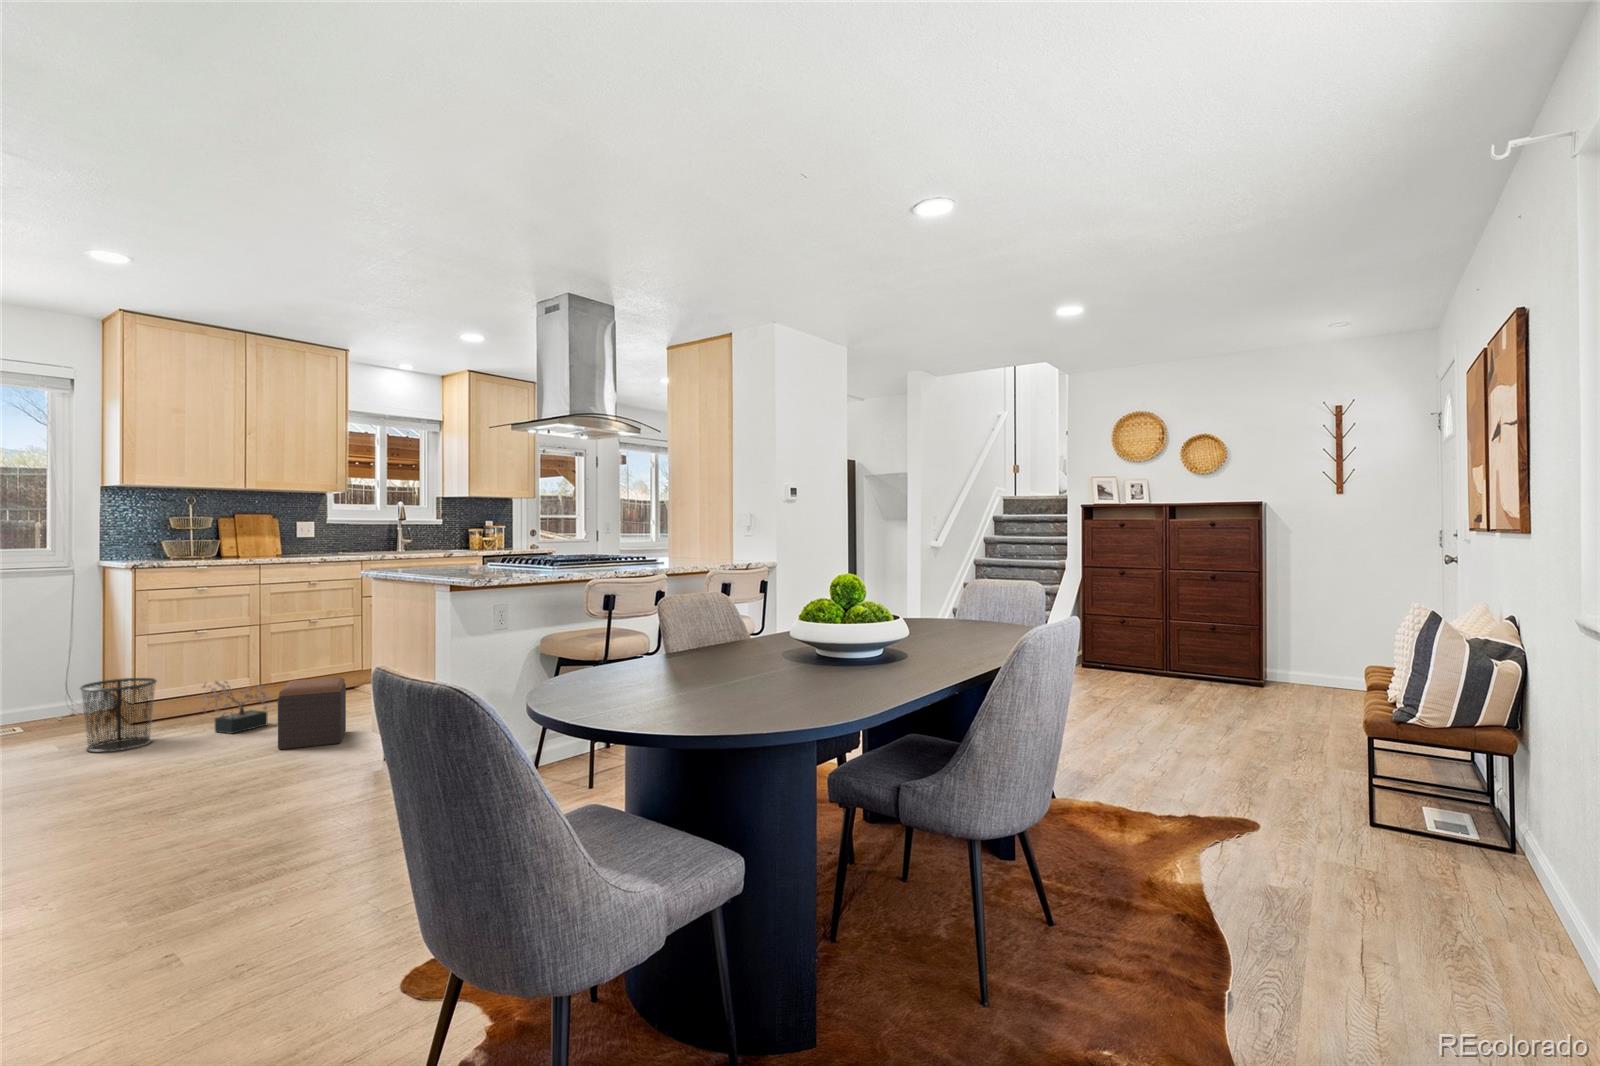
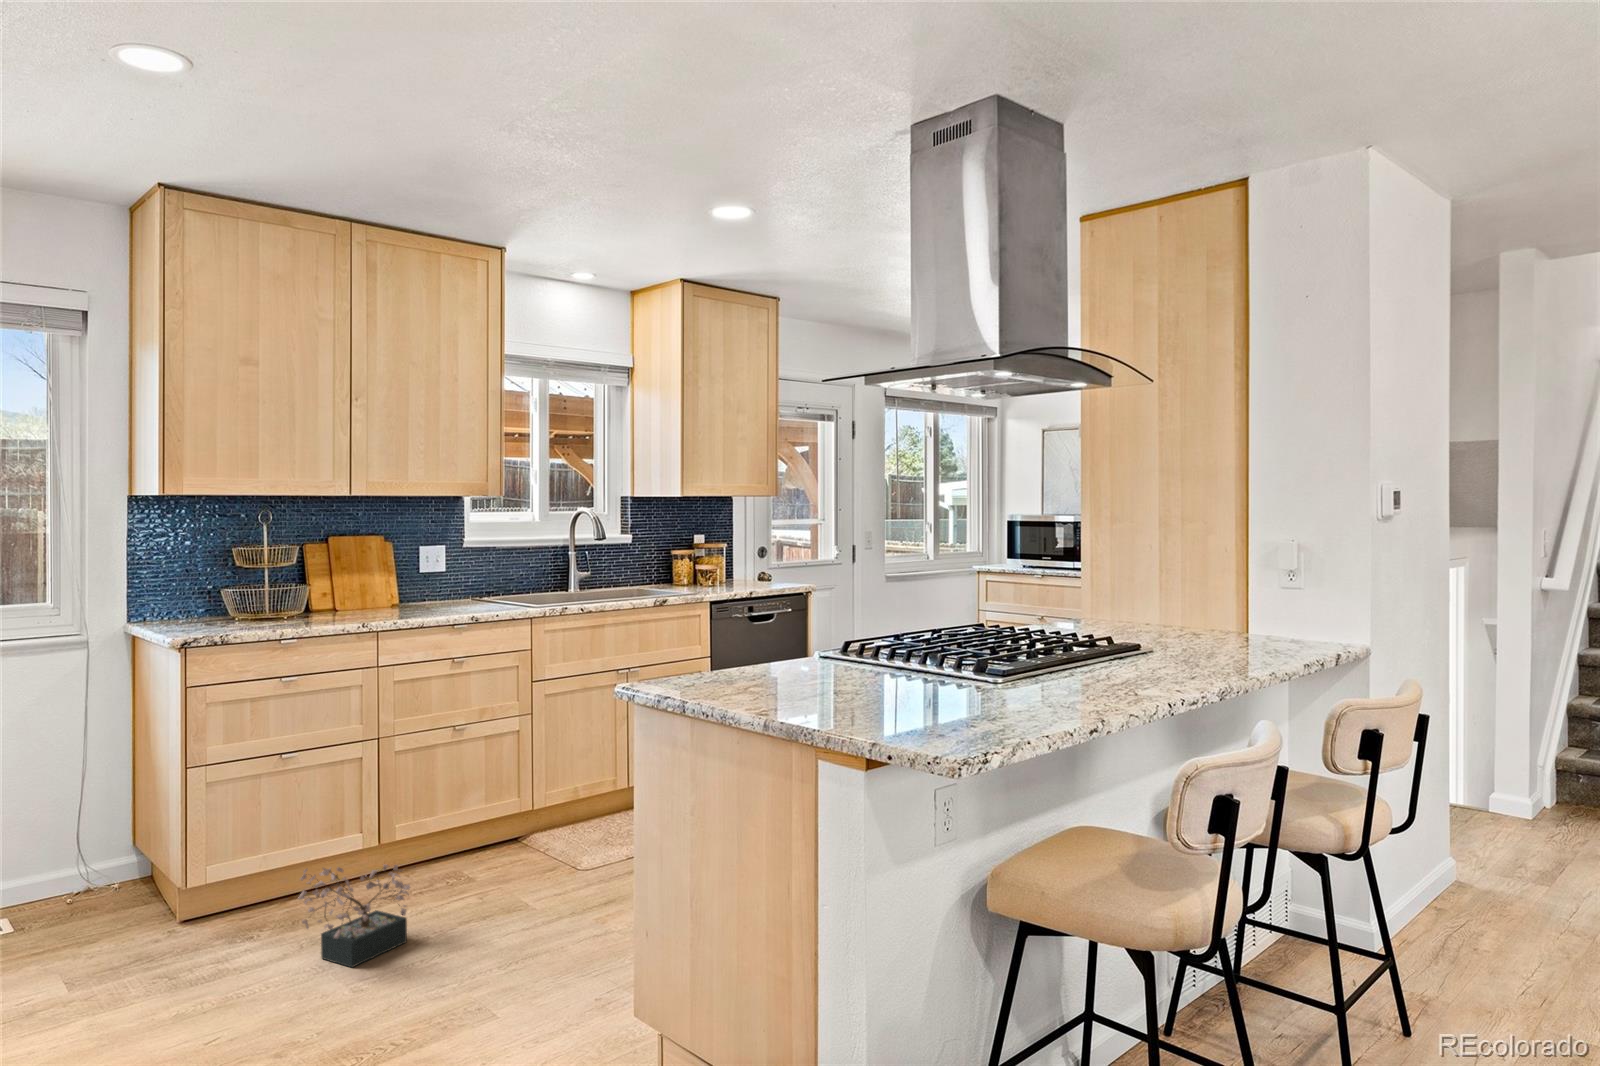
footstool: present [278,677,346,750] -> none [446,873,557,1033]
waste bin: present [80,678,157,752] -> none [99,860,227,1015]

